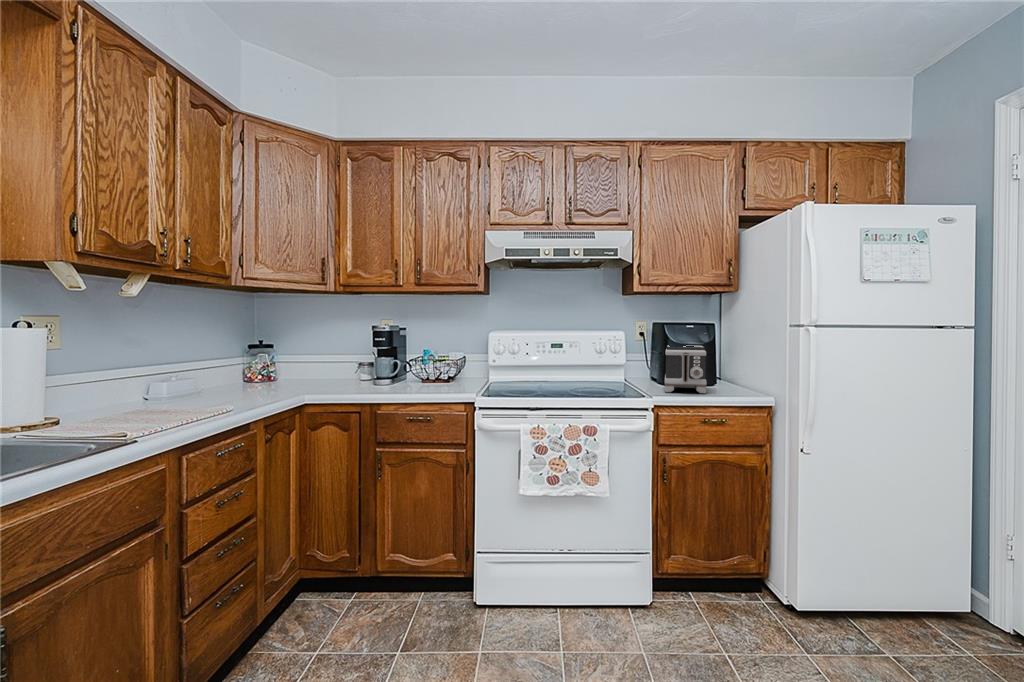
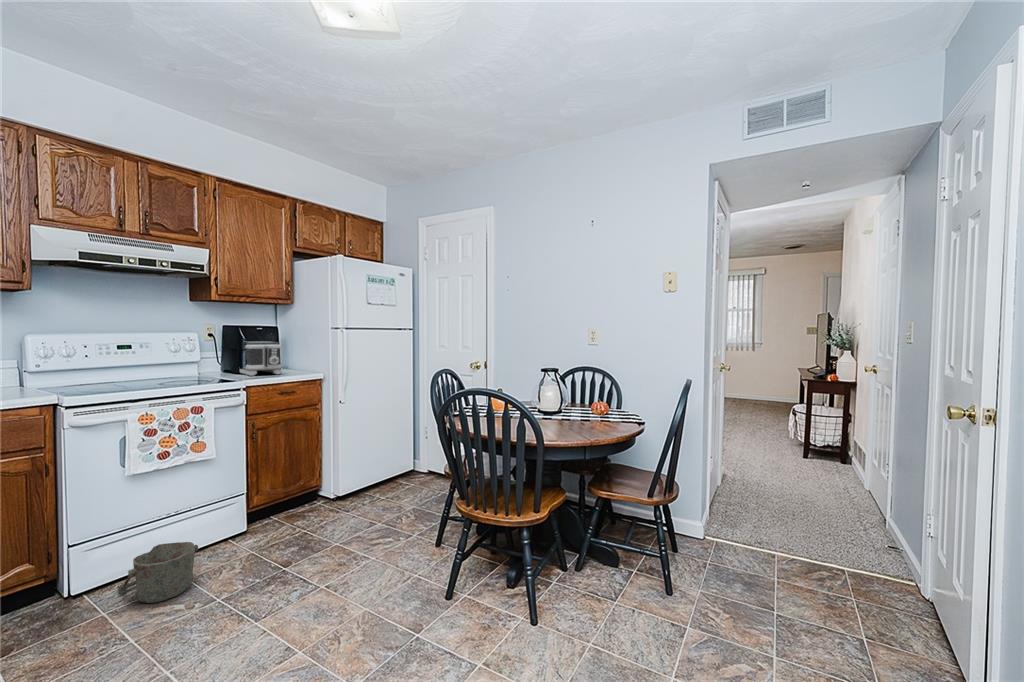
bucket: none [502,584,571,657] -> present [118,542,198,603]

